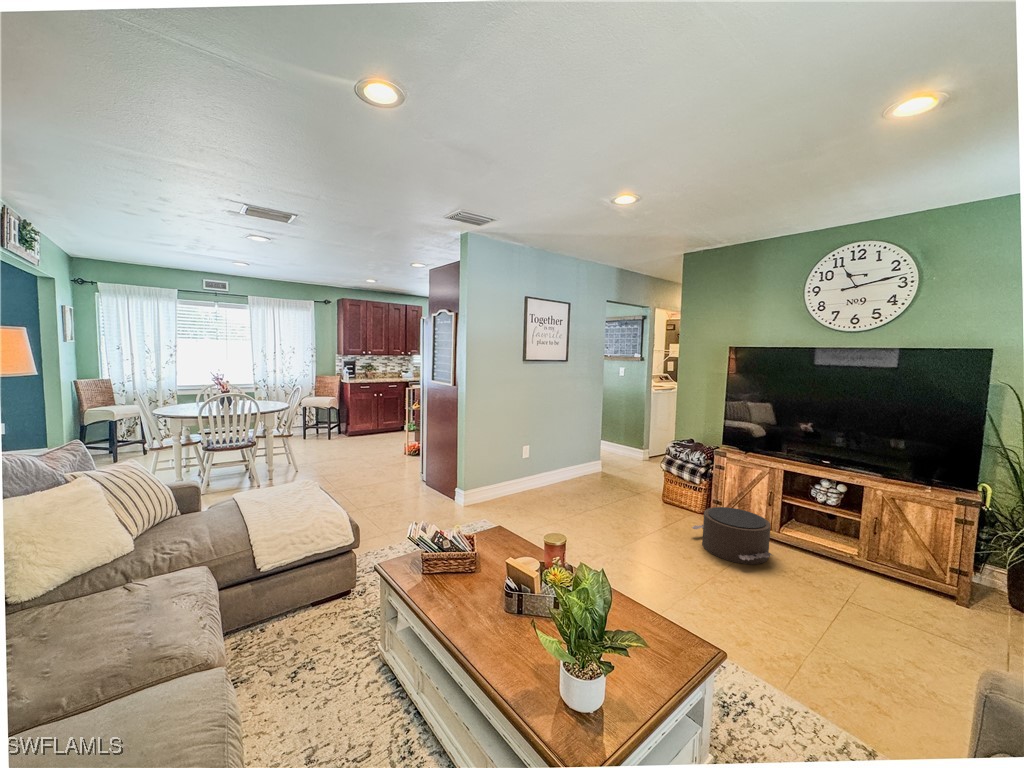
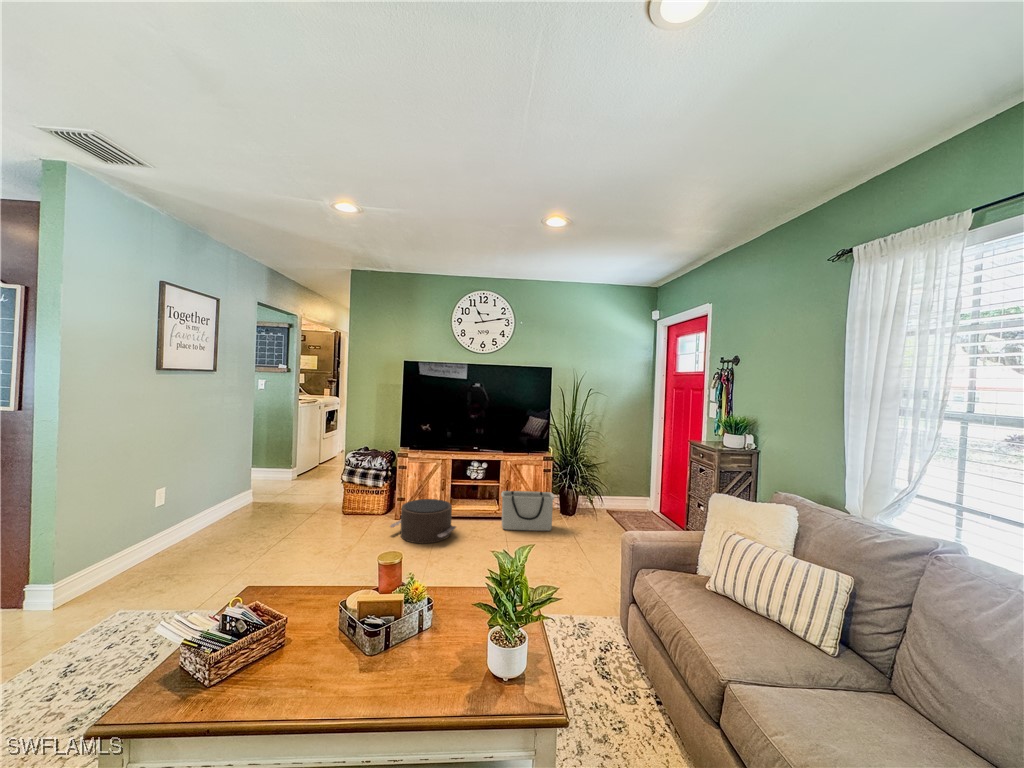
storage bin: none [854,532,973,622] -> present [501,491,554,531]

